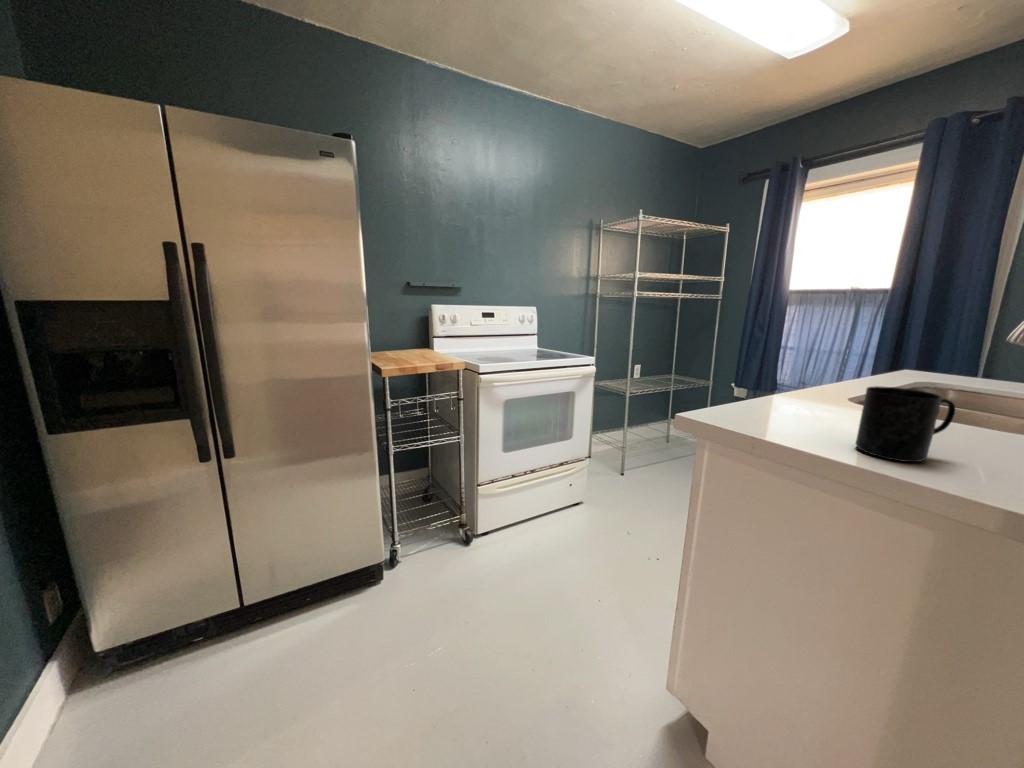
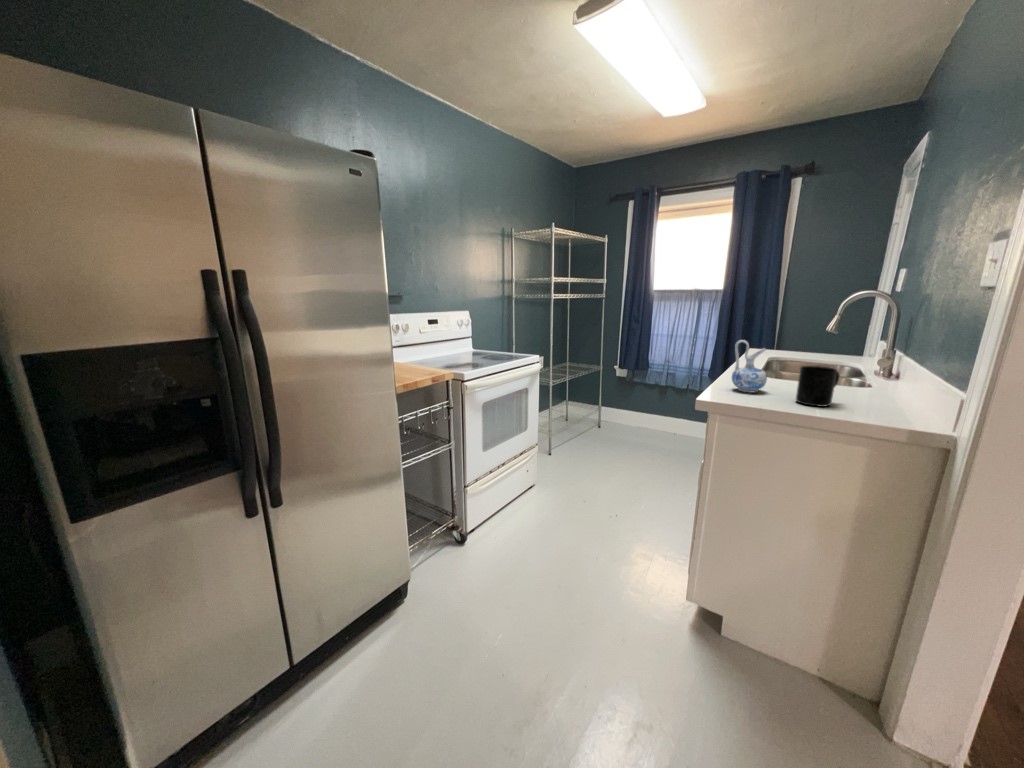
ceramic pitcher: none [767,340,827,424] -> present [732,340,767,393]

